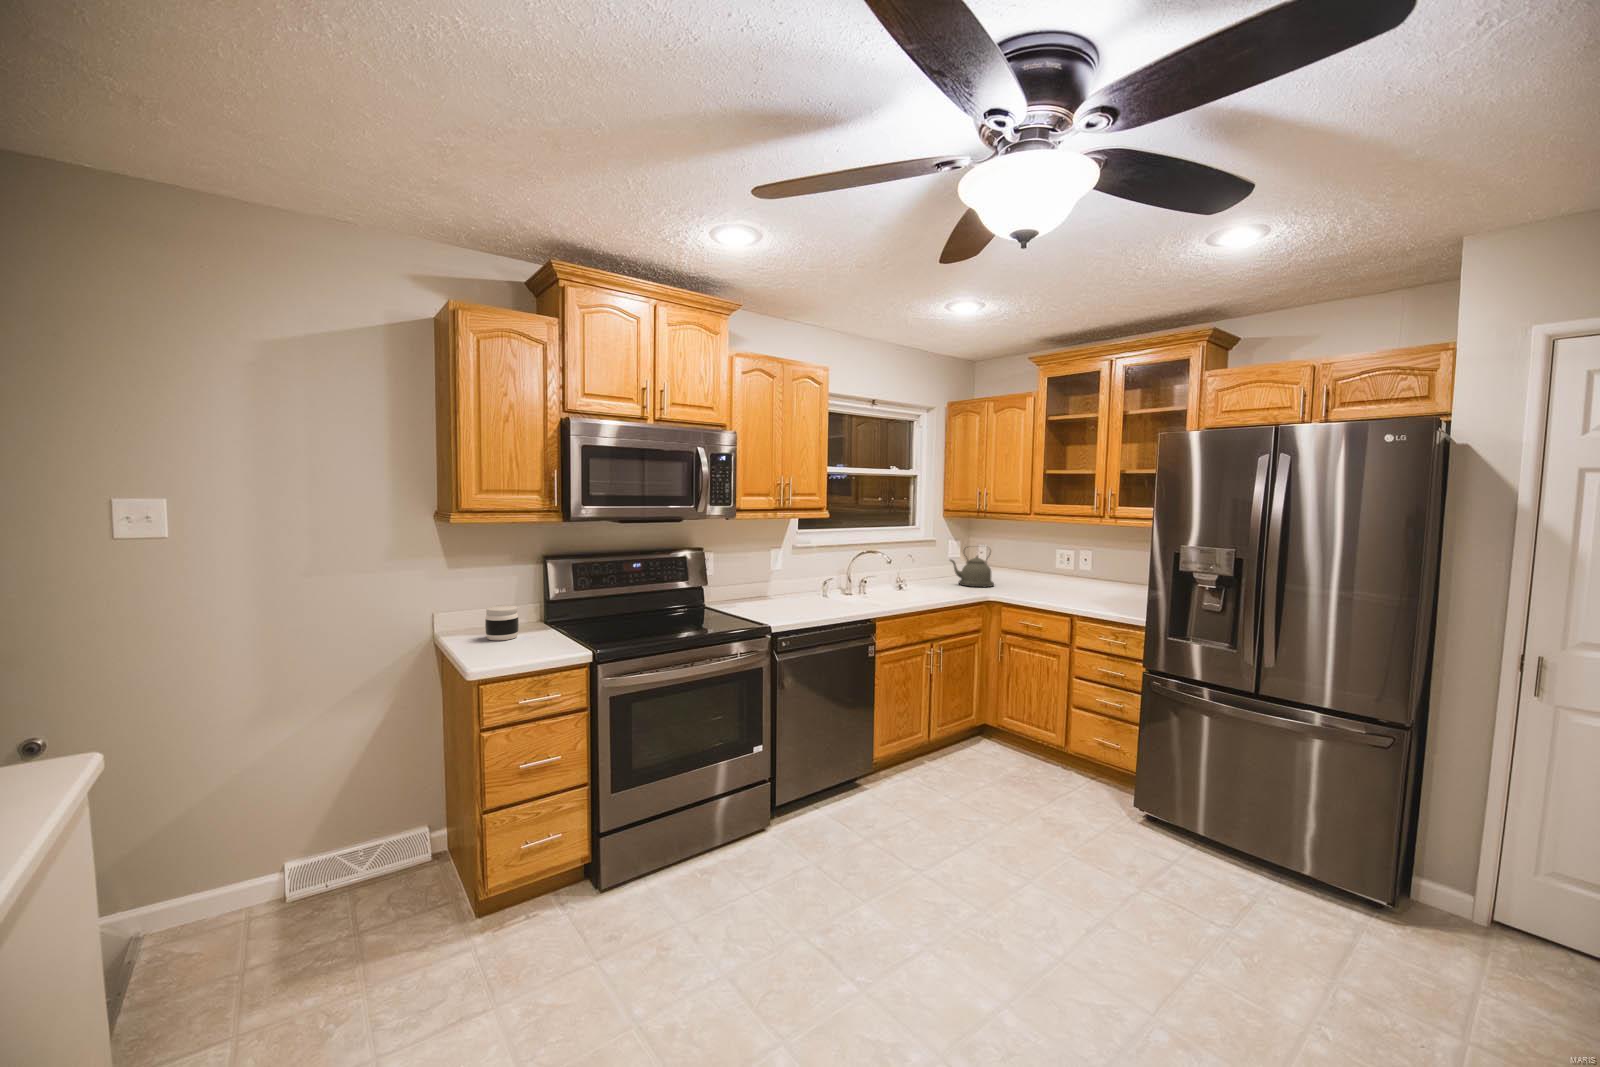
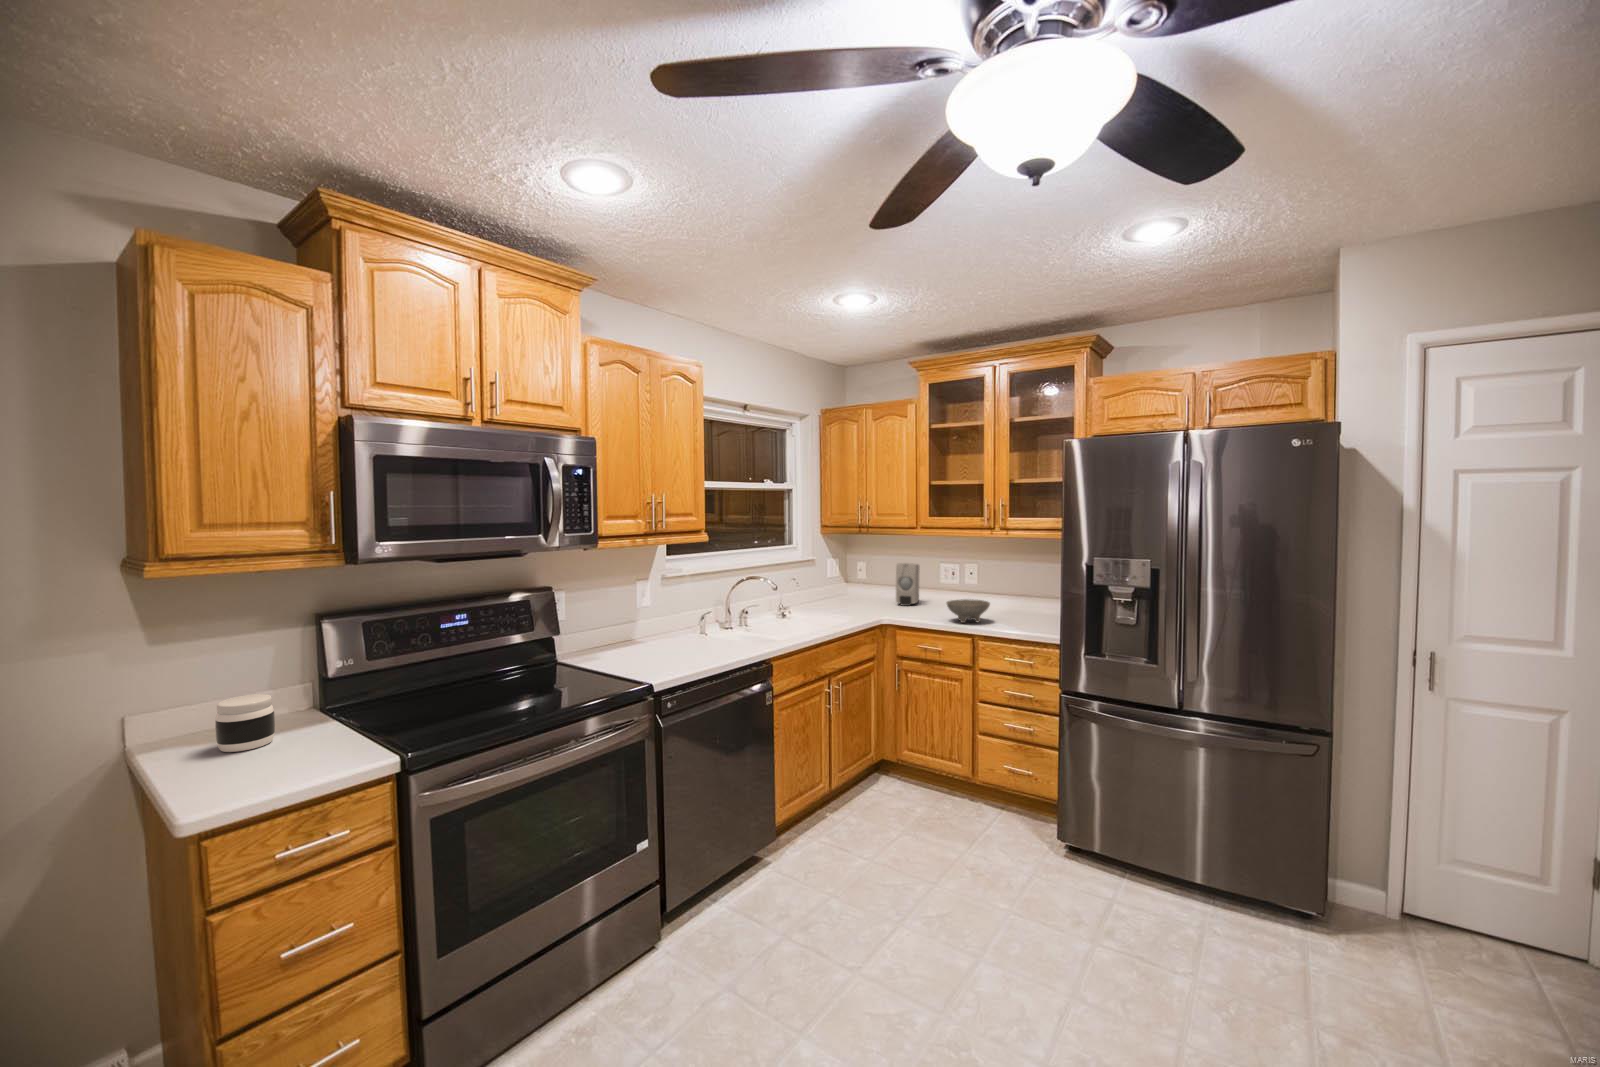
soap dispenser: none [1007,546,1033,586] -> present [896,563,919,606]
kettle: present [950,556,994,587] -> none [836,565,883,610]
bowl: none [1047,582,1090,603] -> present [947,599,990,623]

